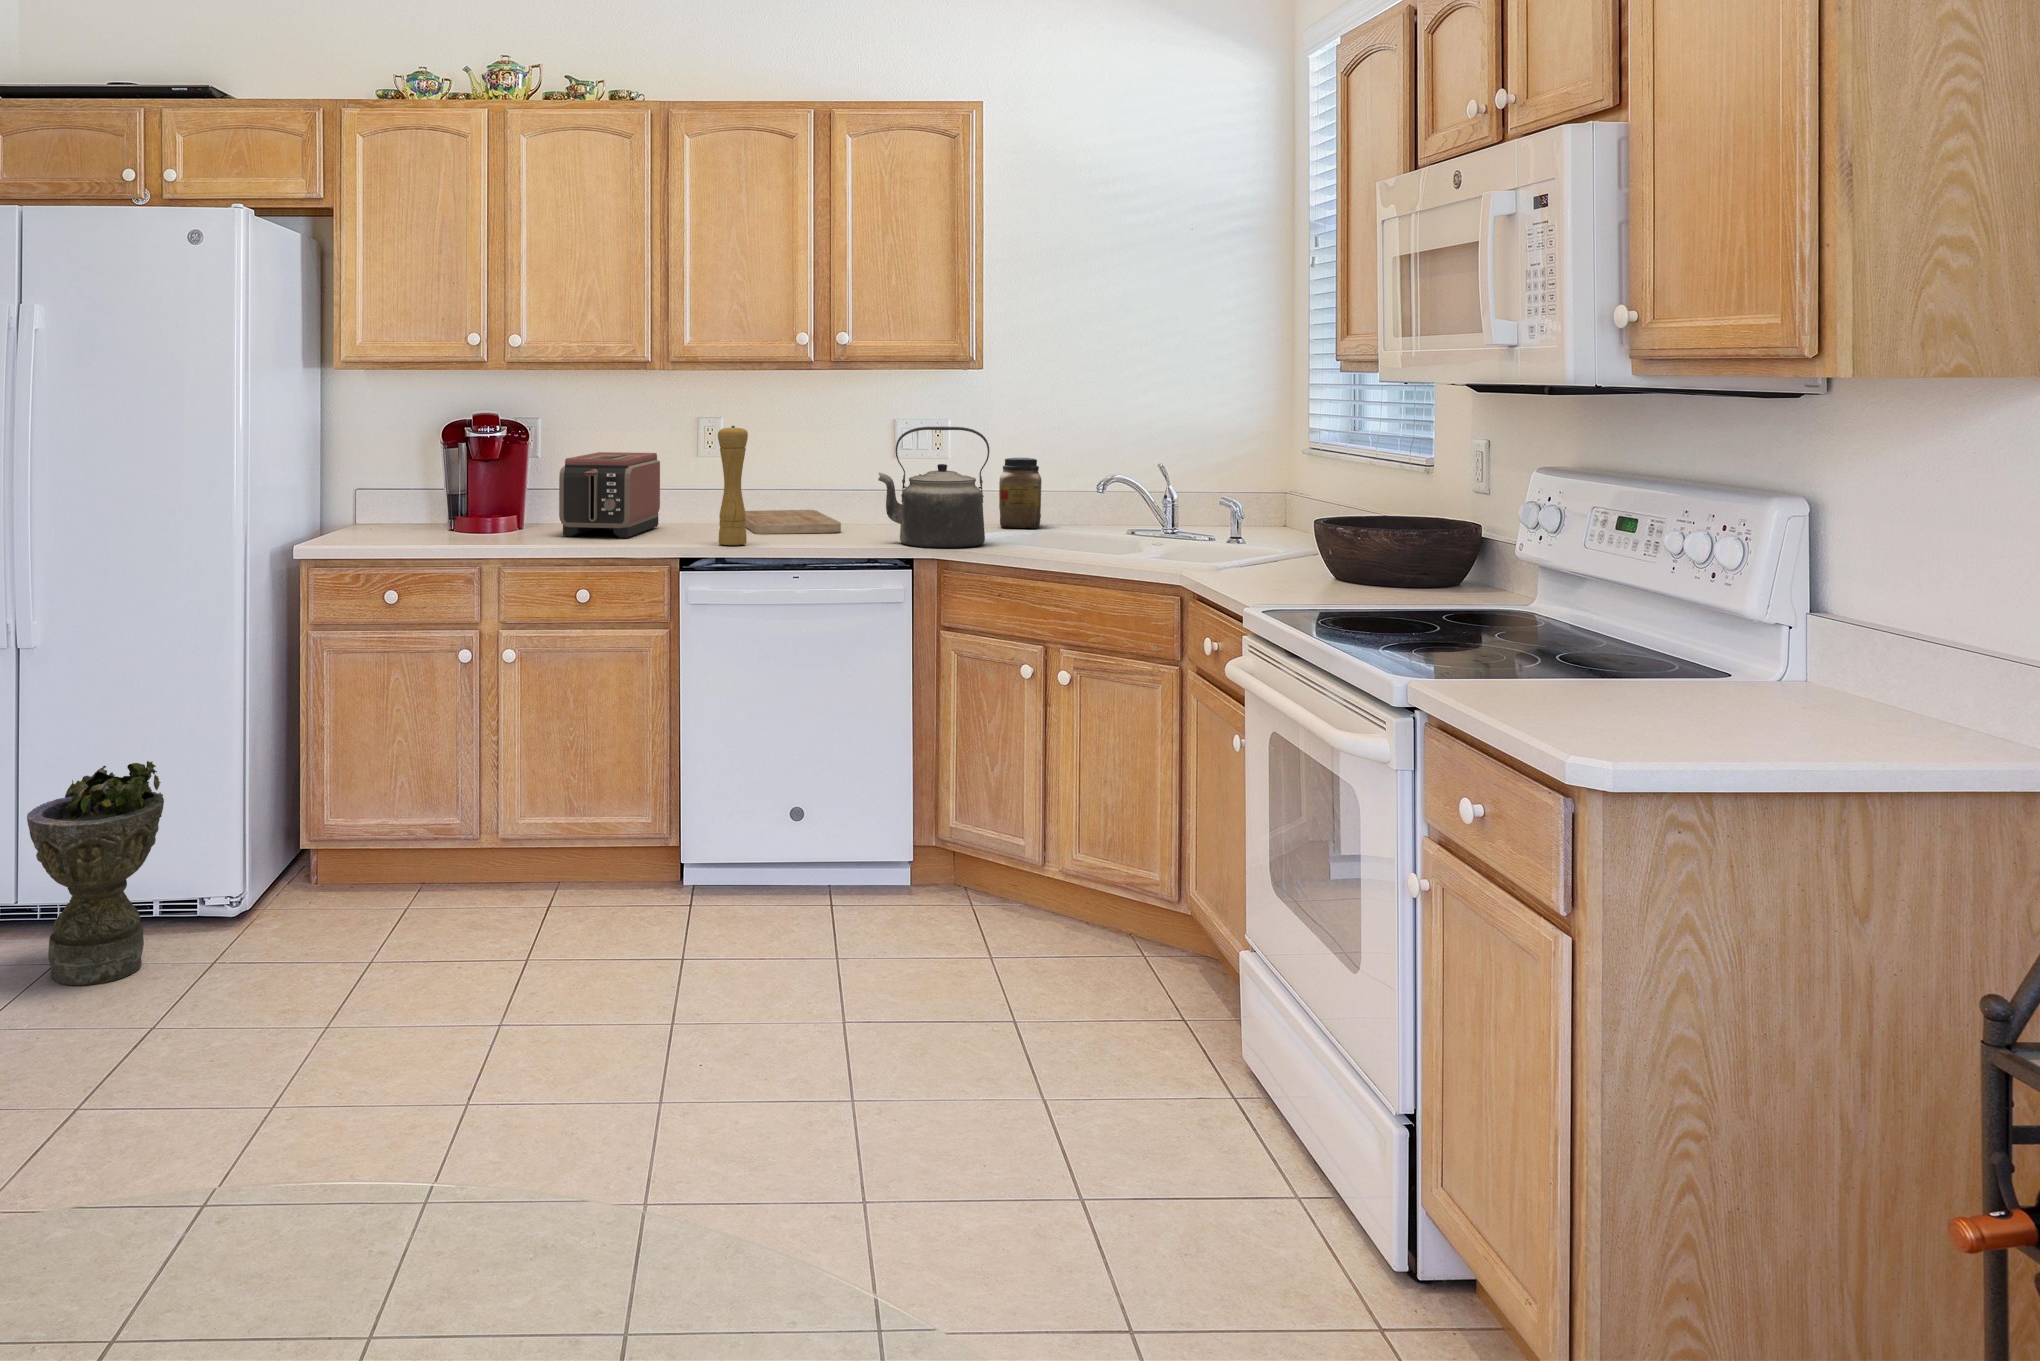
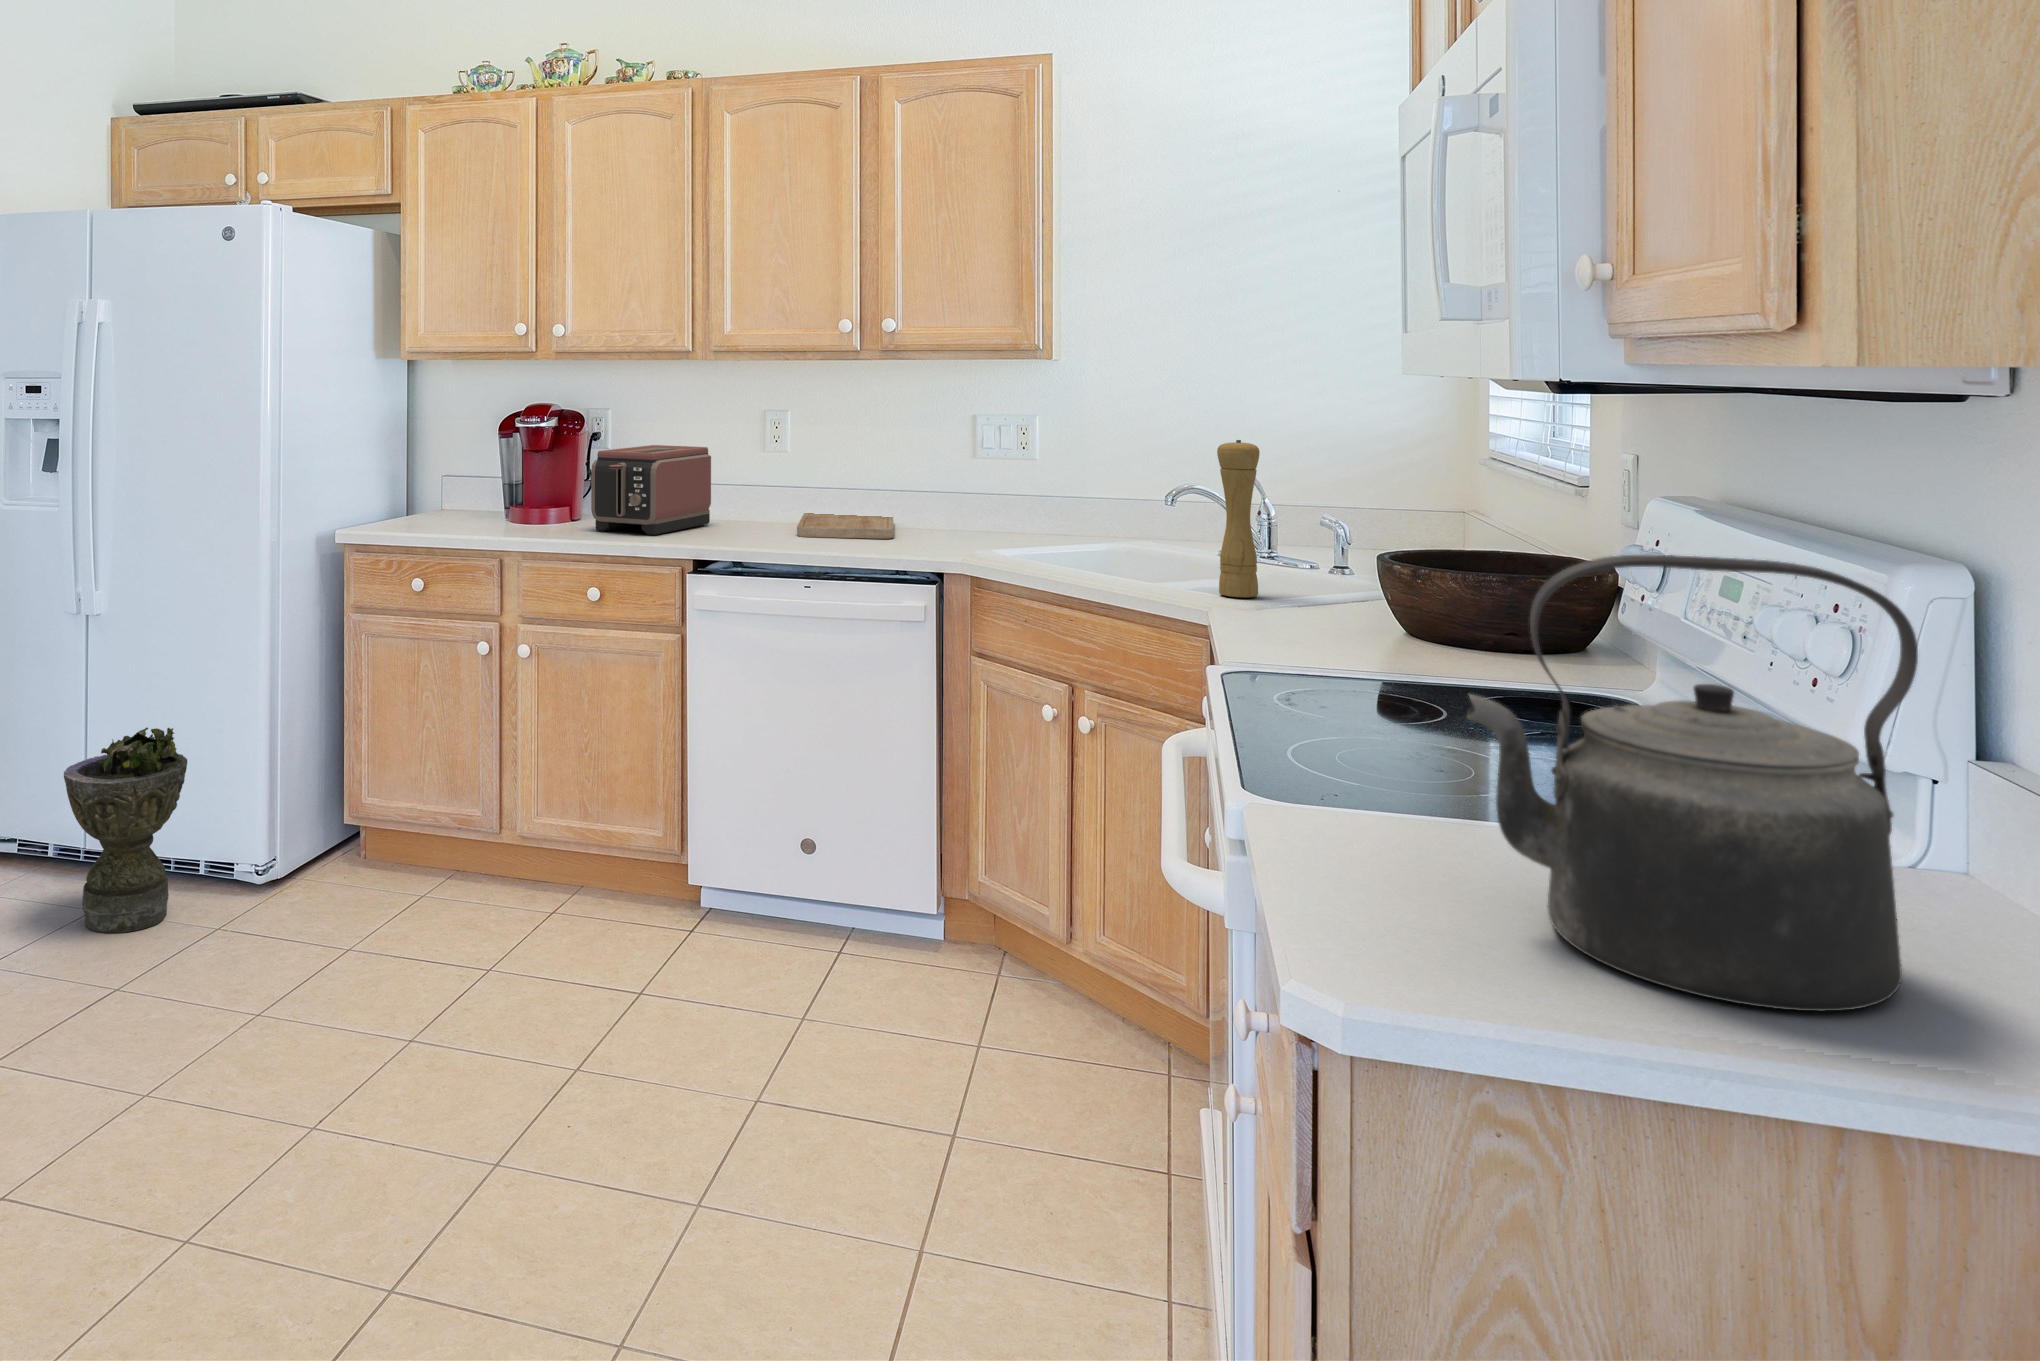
pepper mill: present [718,426,748,545] -> present [1217,440,1260,598]
kettle: present [878,427,989,548] -> present [1467,555,1918,1011]
jar: present [999,458,1042,528] -> none [1085,462,1140,544]

